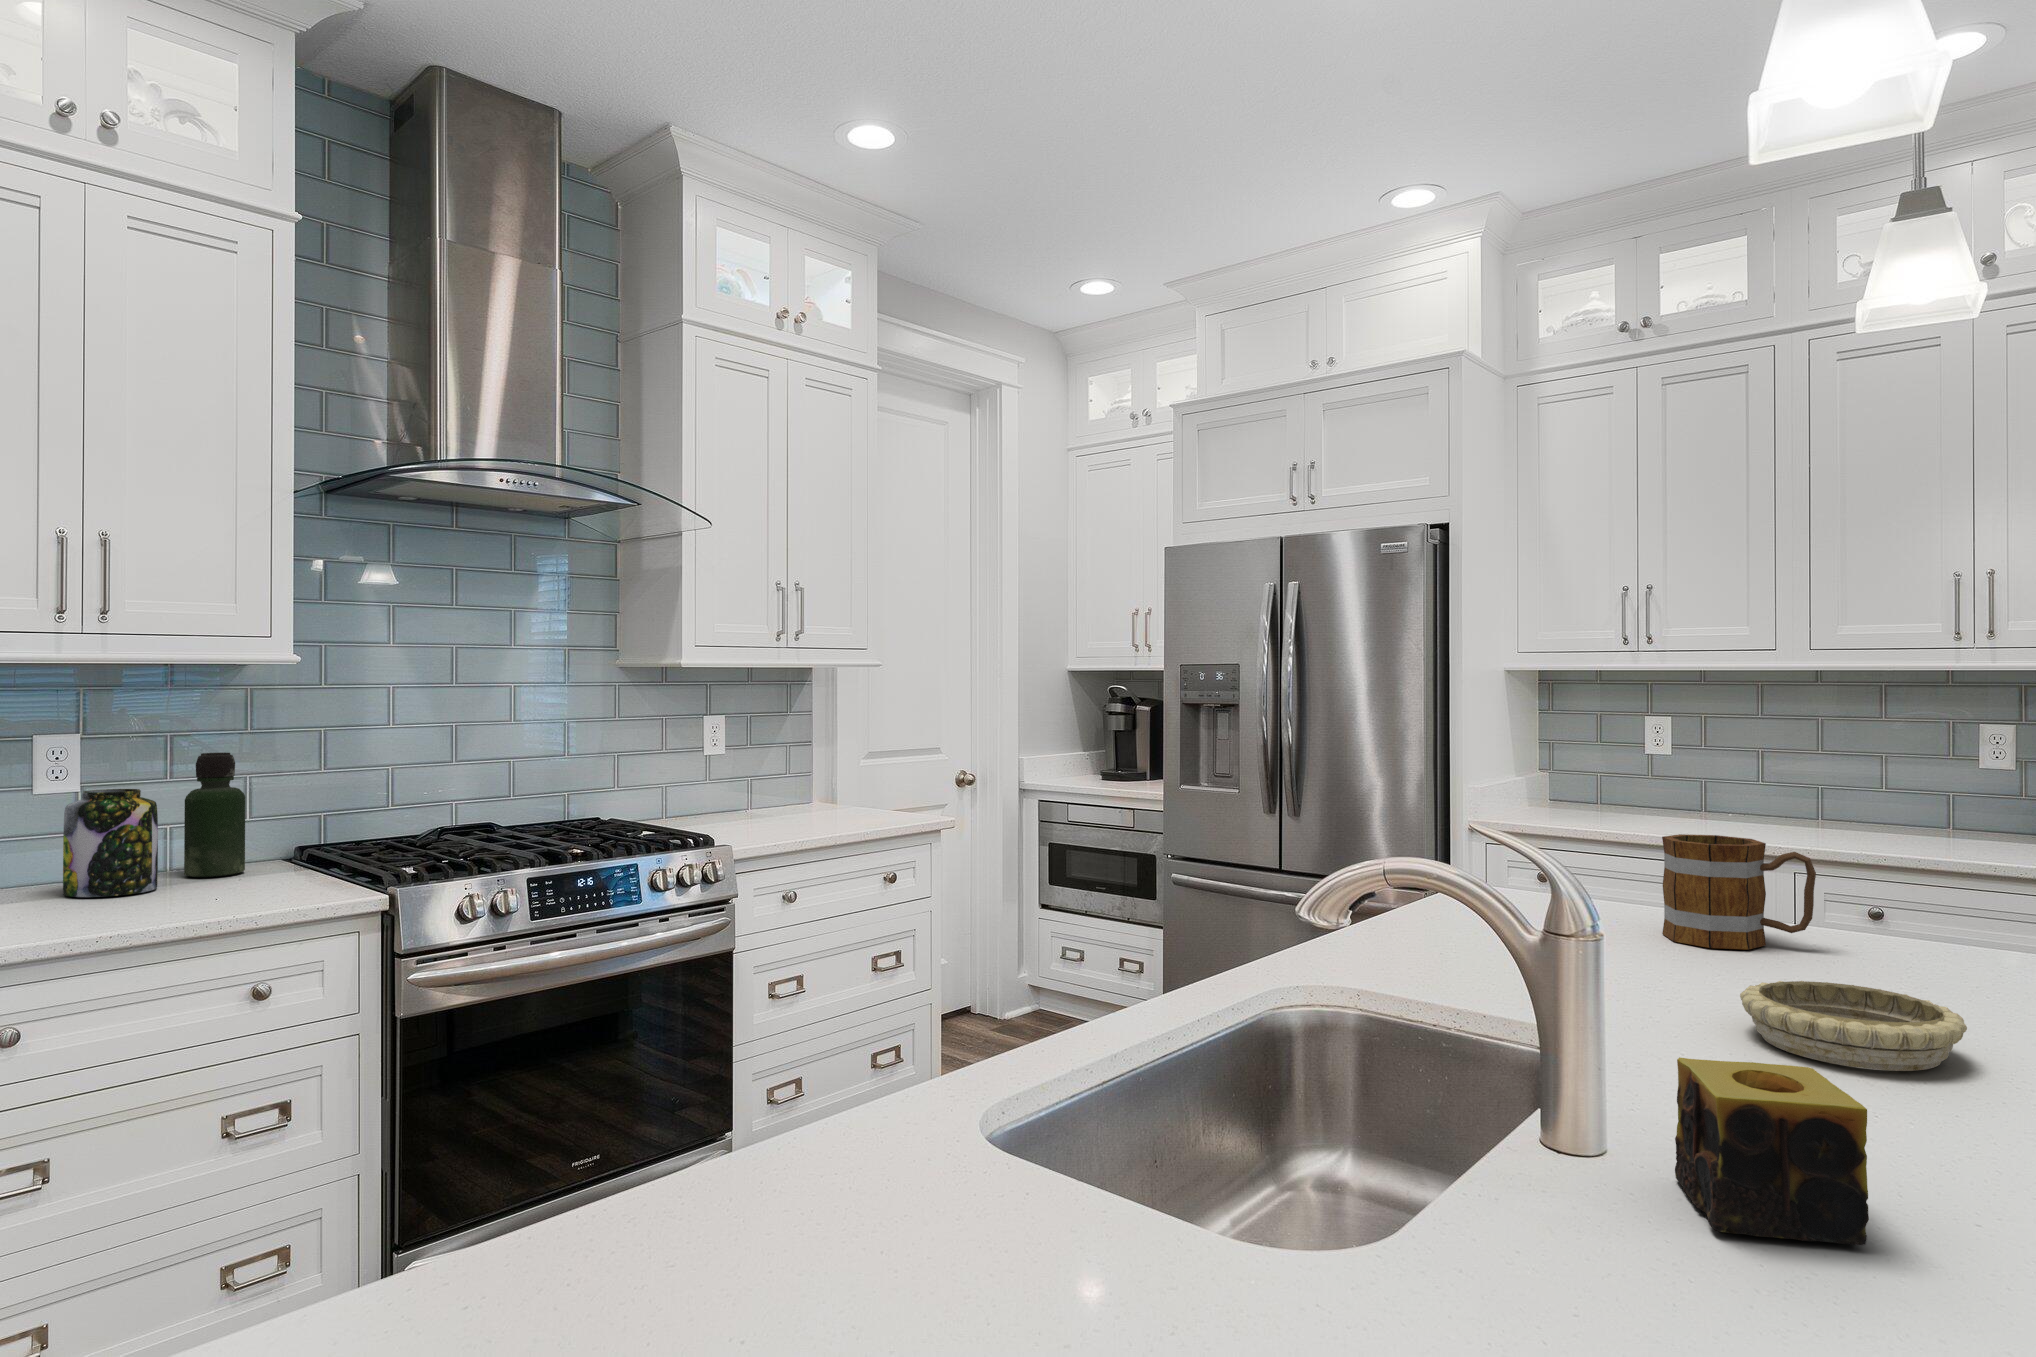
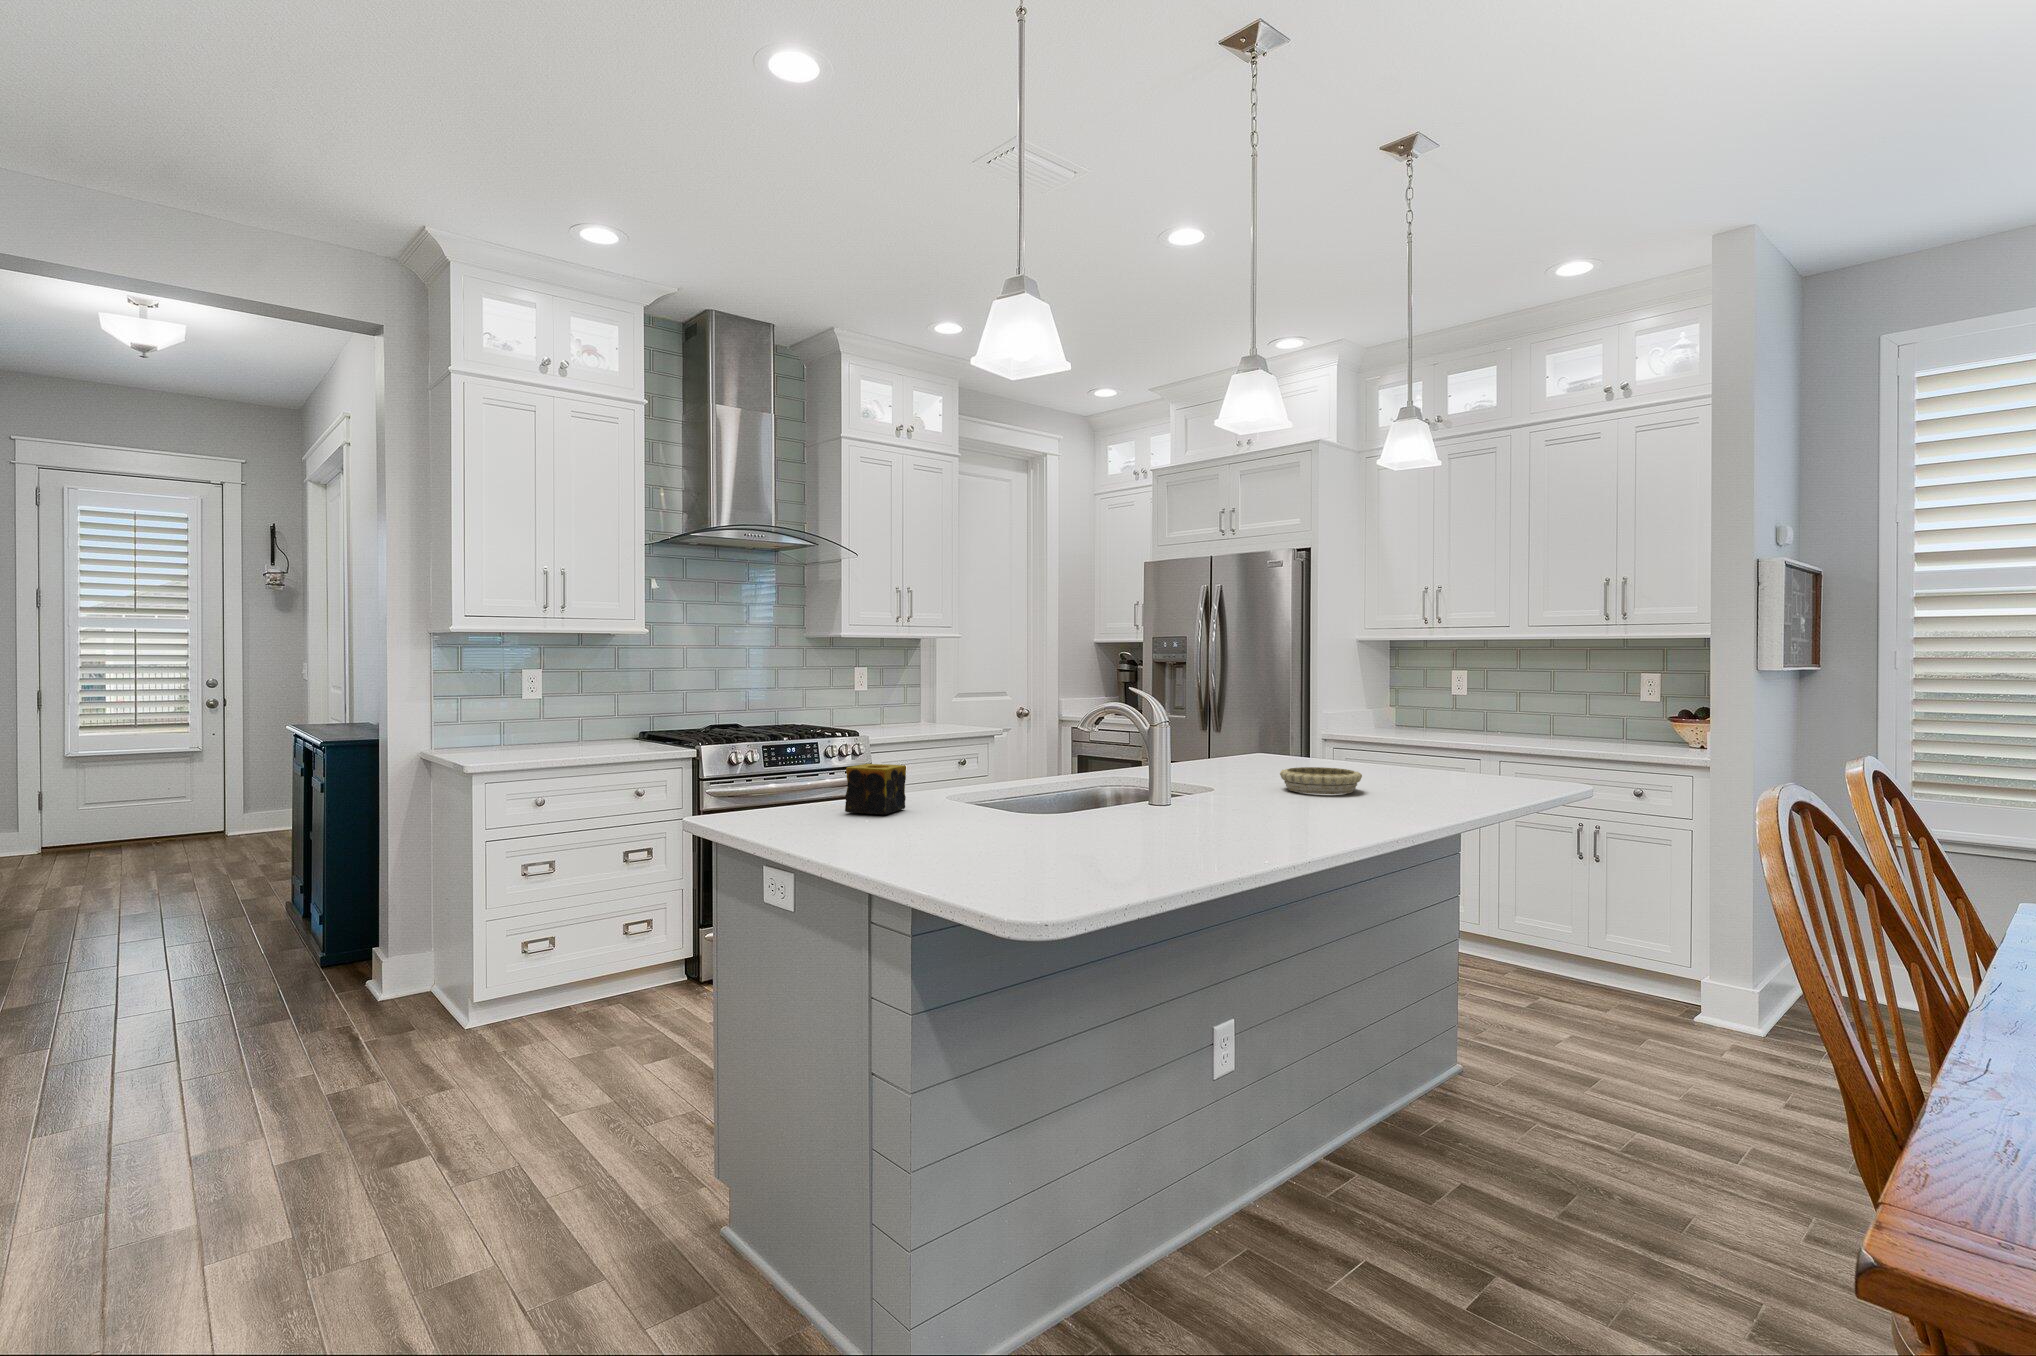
bottle: present [184,752,245,877] -> none [592,680,620,744]
jar: present [63,789,158,897] -> none [542,697,584,749]
mug: present [1662,834,1816,950] -> none [1317,717,1381,770]
candle: present [1675,1057,1869,1245] -> present [845,764,906,815]

